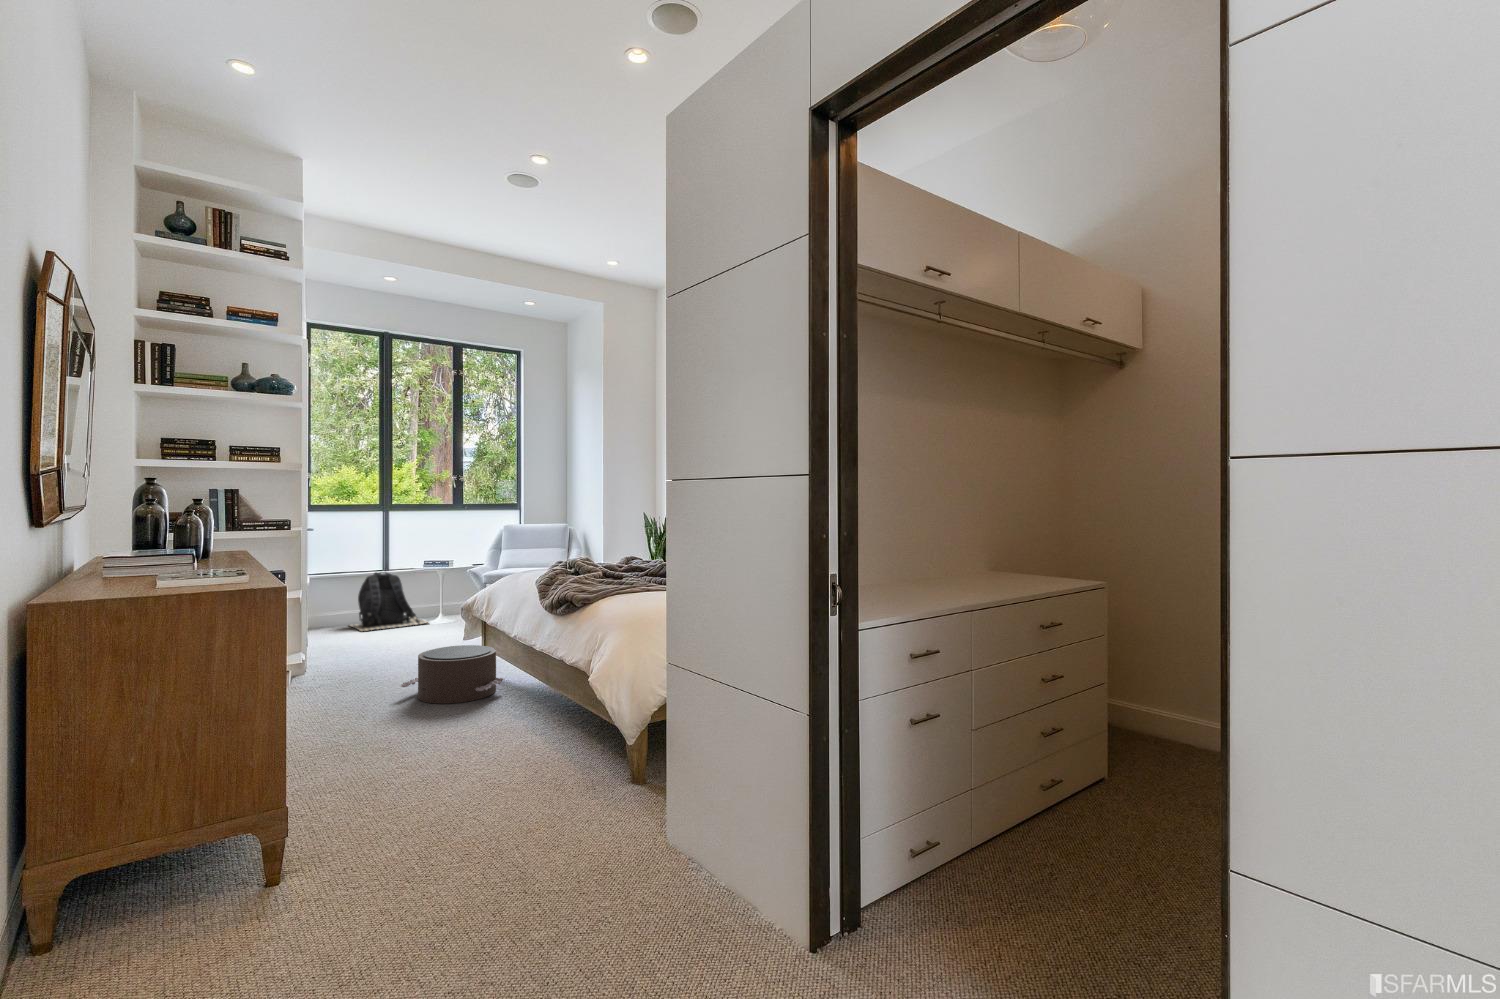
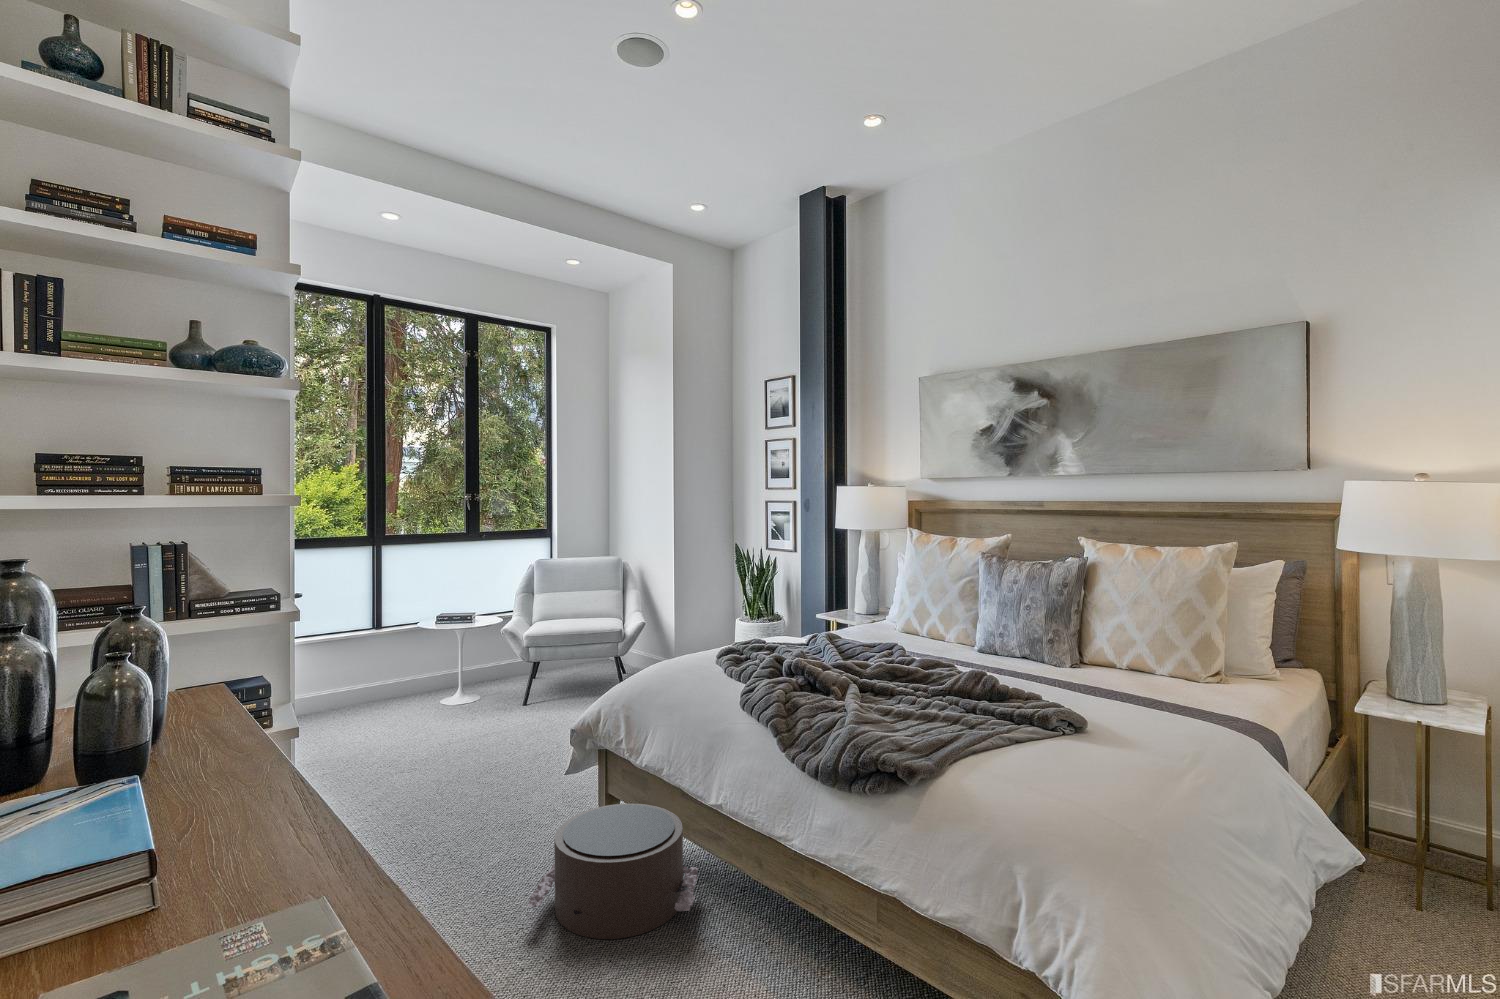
backpack: present [351,572,428,631] -> none [326,639,452,734]

